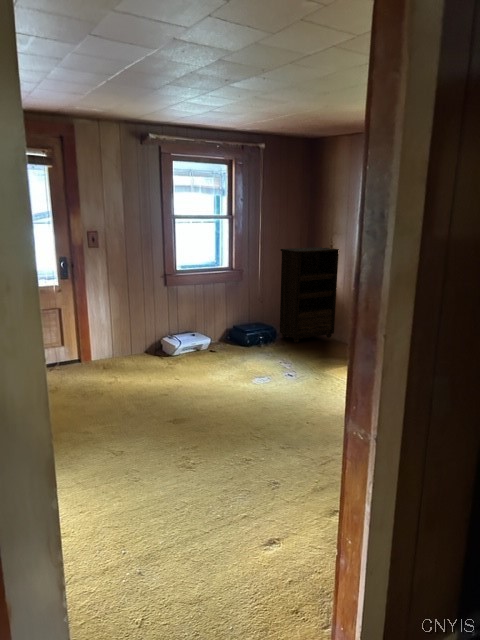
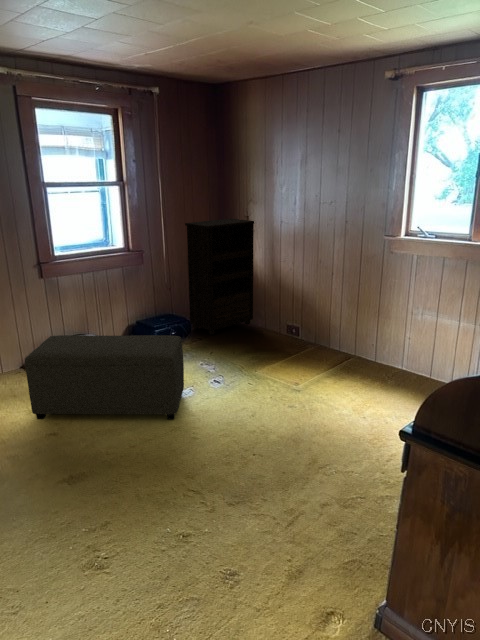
ottoman: none [146,326,264,396] -> present [25,335,184,420]

